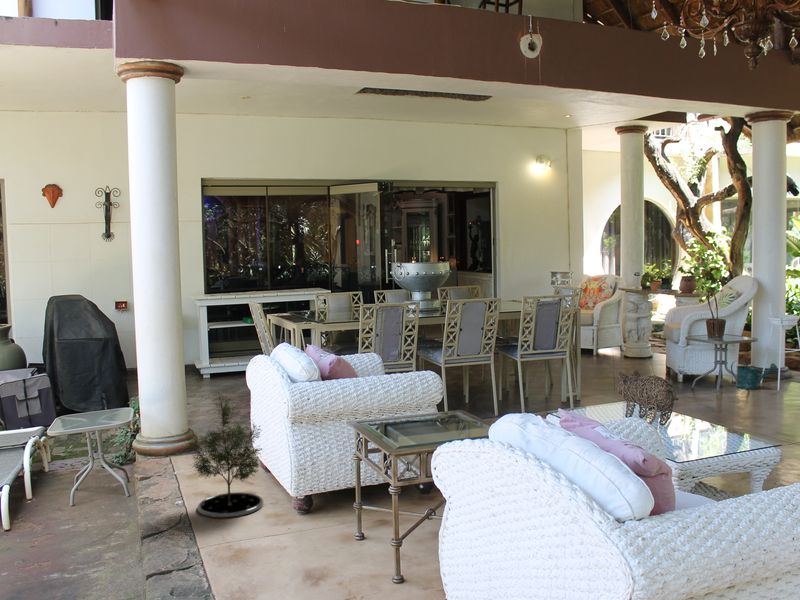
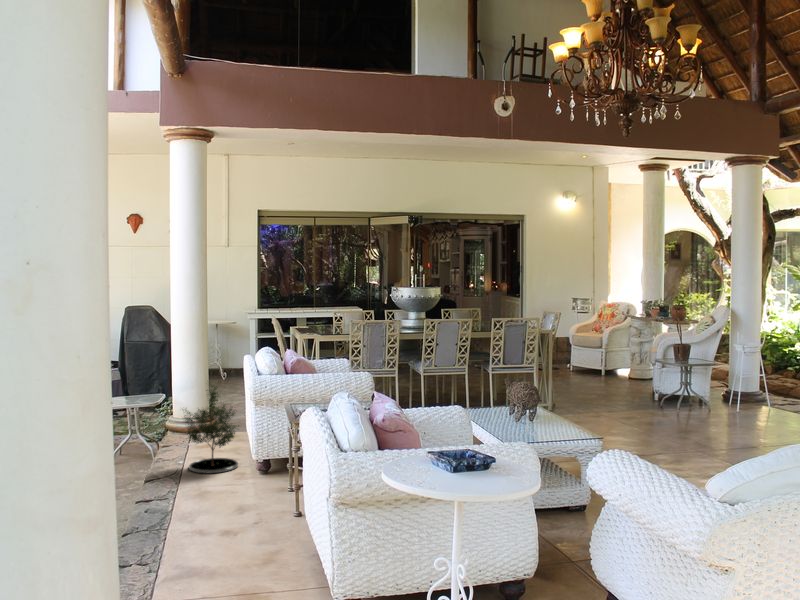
watering can: present [731,361,777,390] -> none [701,382,740,409]

